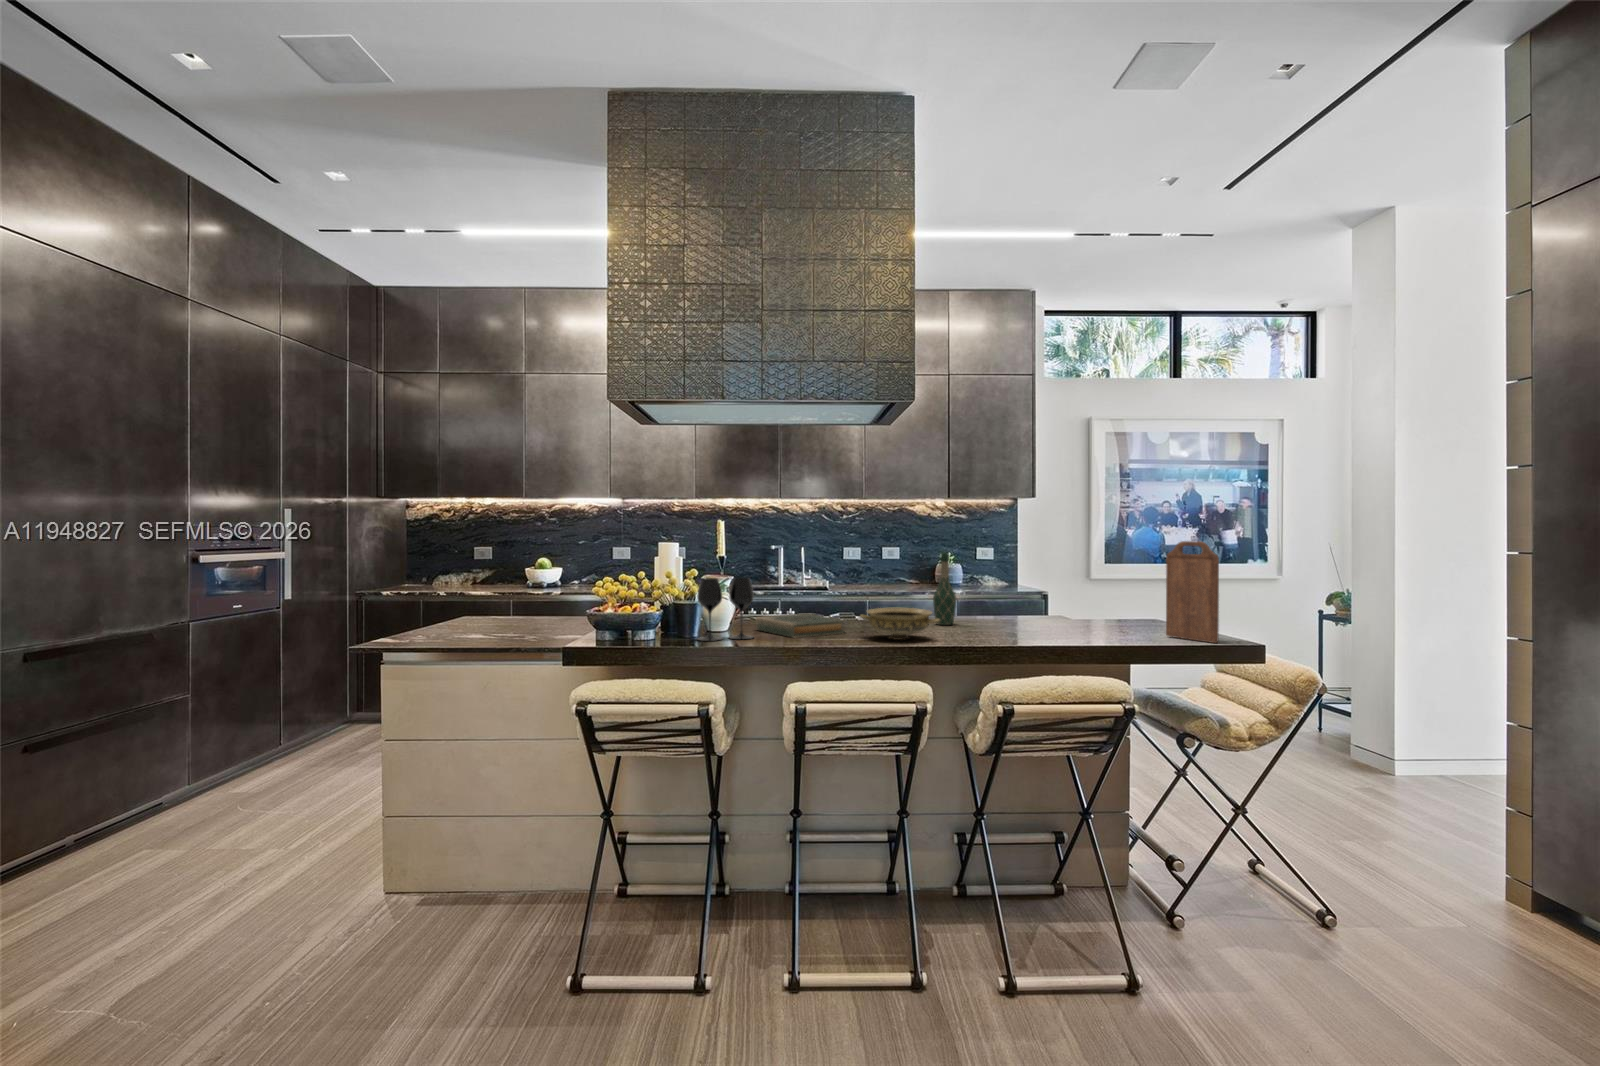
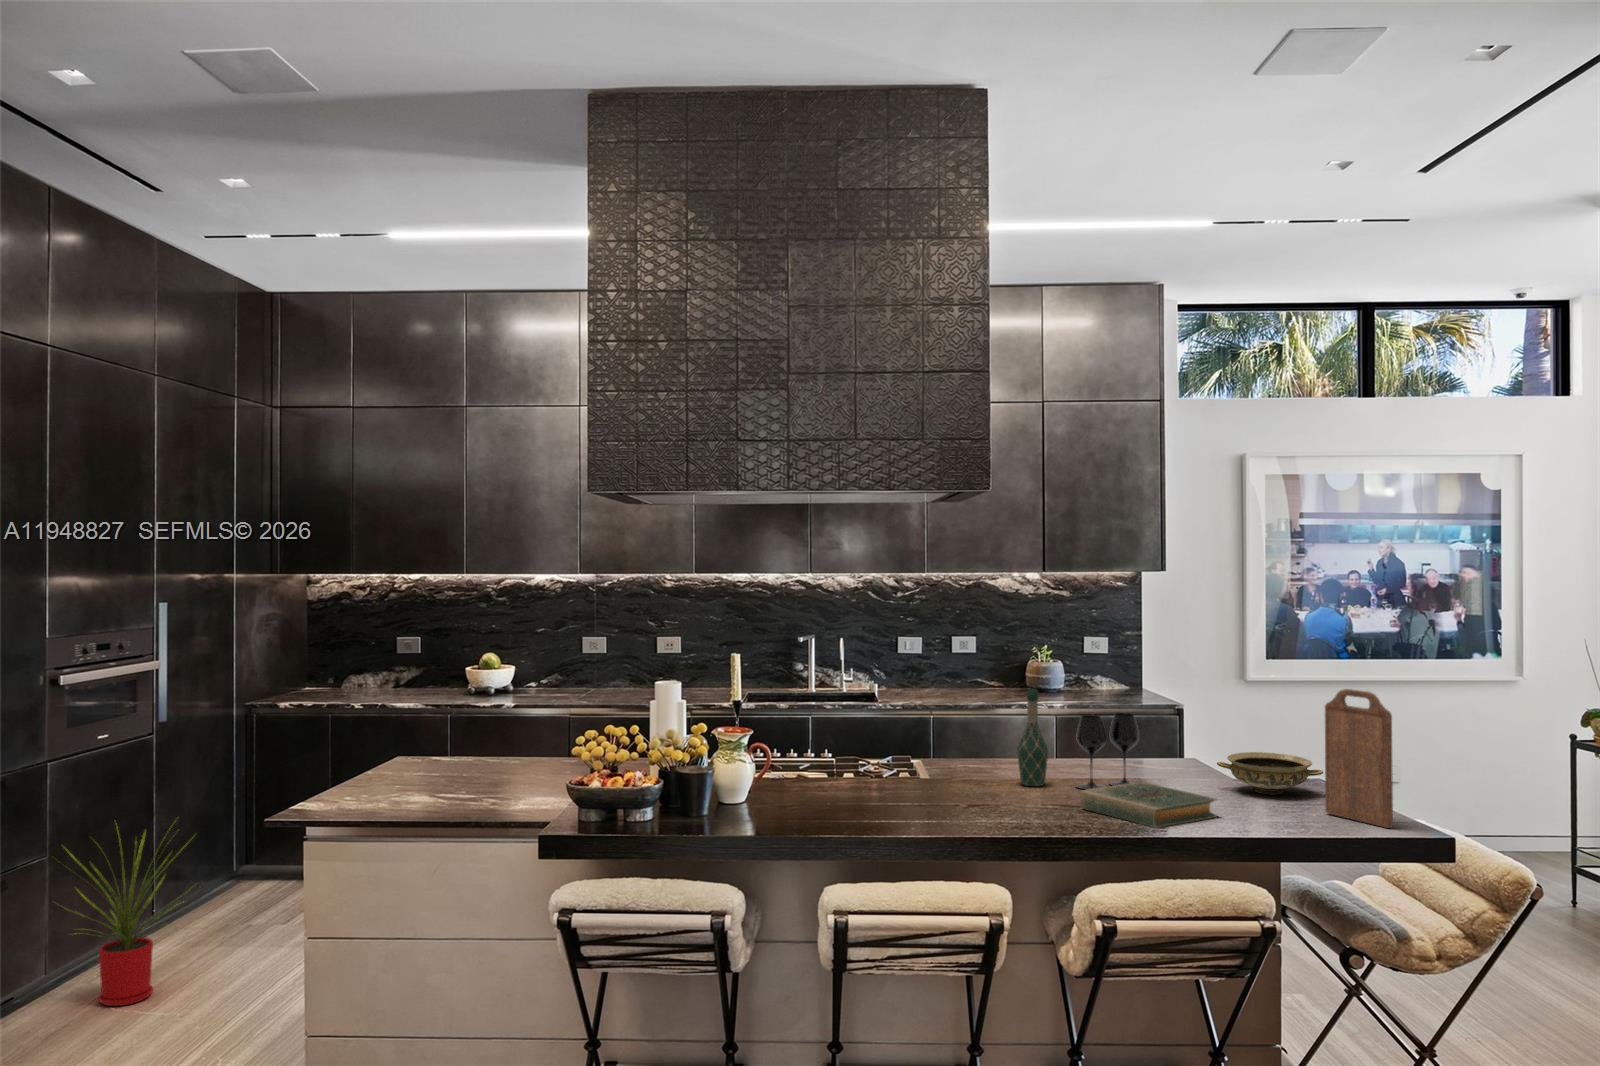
wine glass: present [698,577,754,641] -> present [1076,713,1139,790]
ceramic bowl: present [860,608,940,640] -> present [1217,752,1323,794]
hardback book: present [756,614,845,638] -> present [1080,782,1217,828]
house plant: none [197,663,315,804] -> present [62,828,179,1006]

